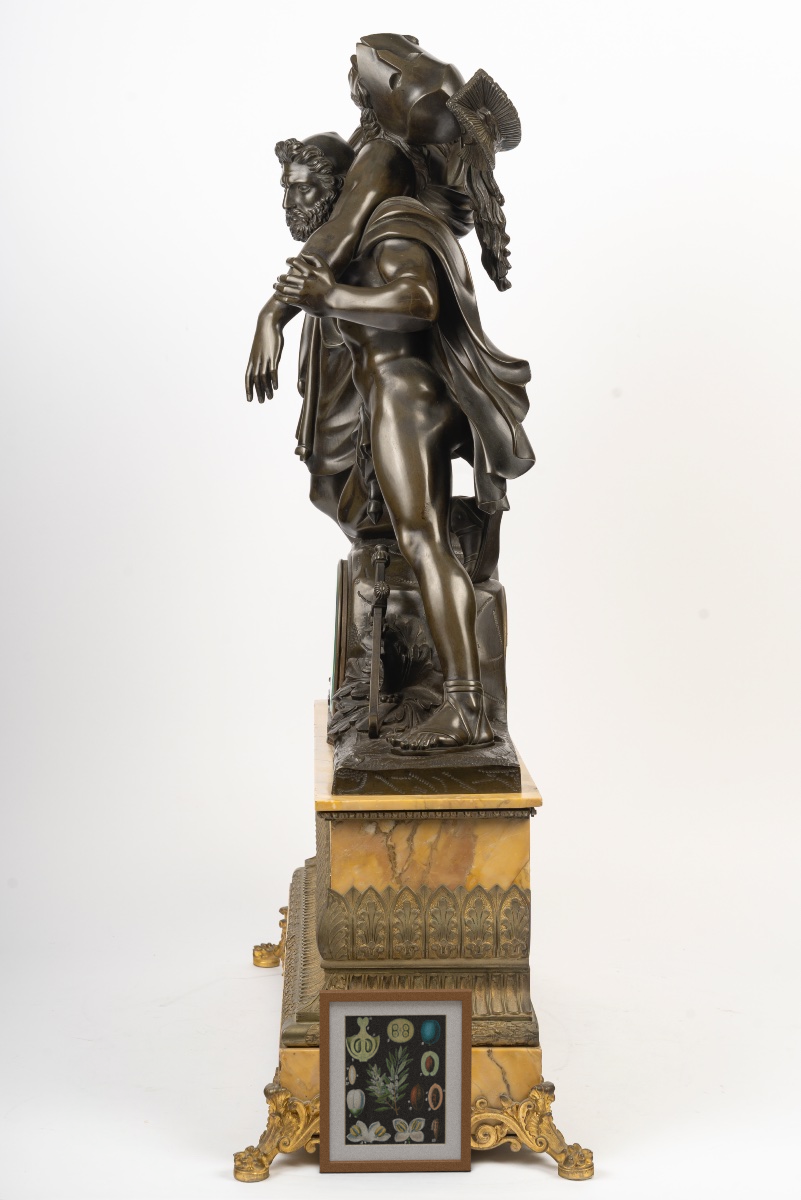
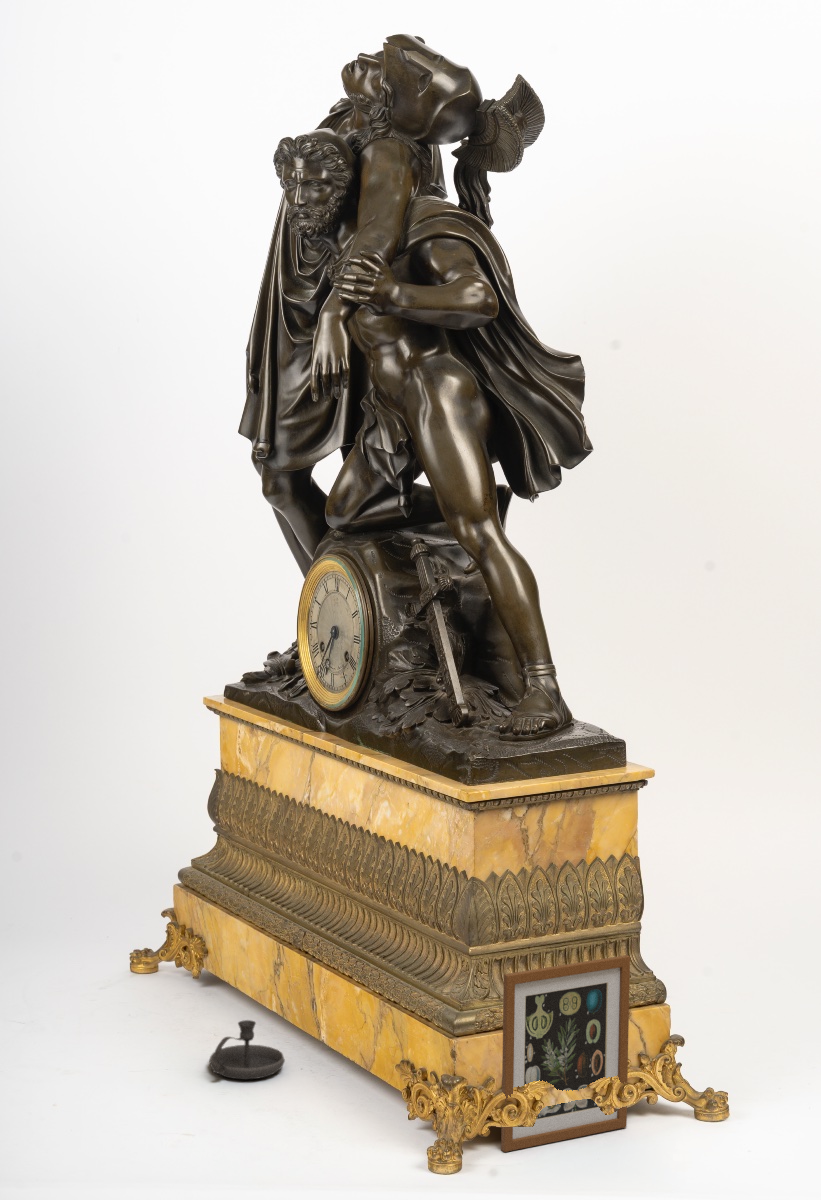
candlestick: none [148,1003,230,1060] -> present [209,1020,285,1079]

